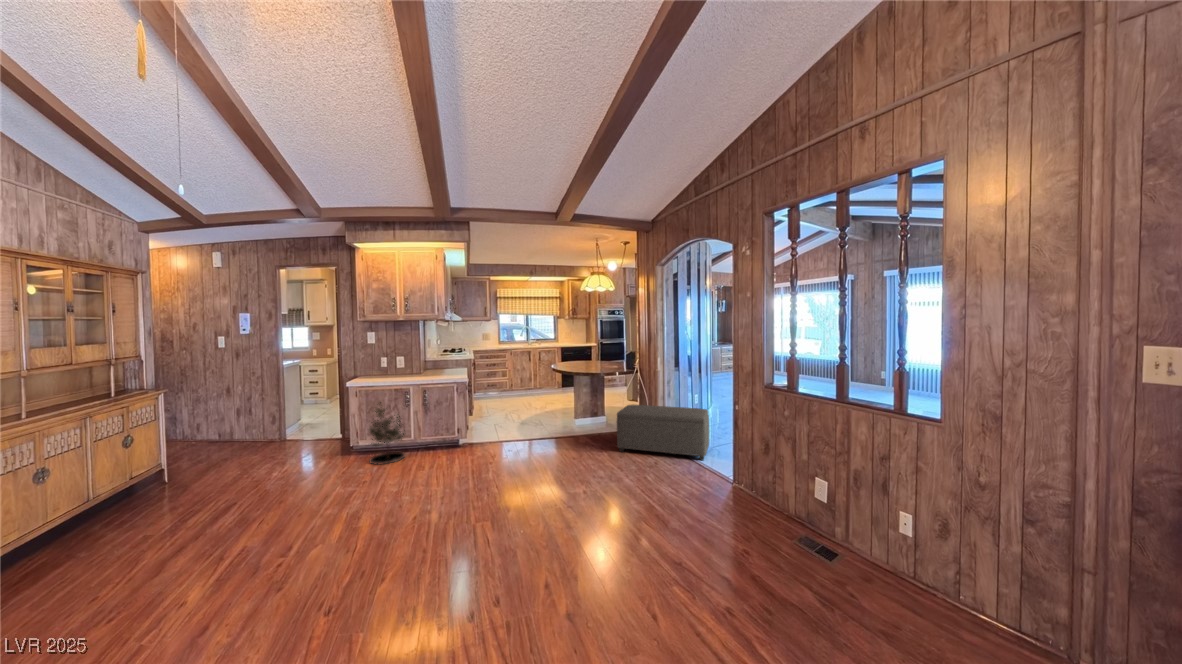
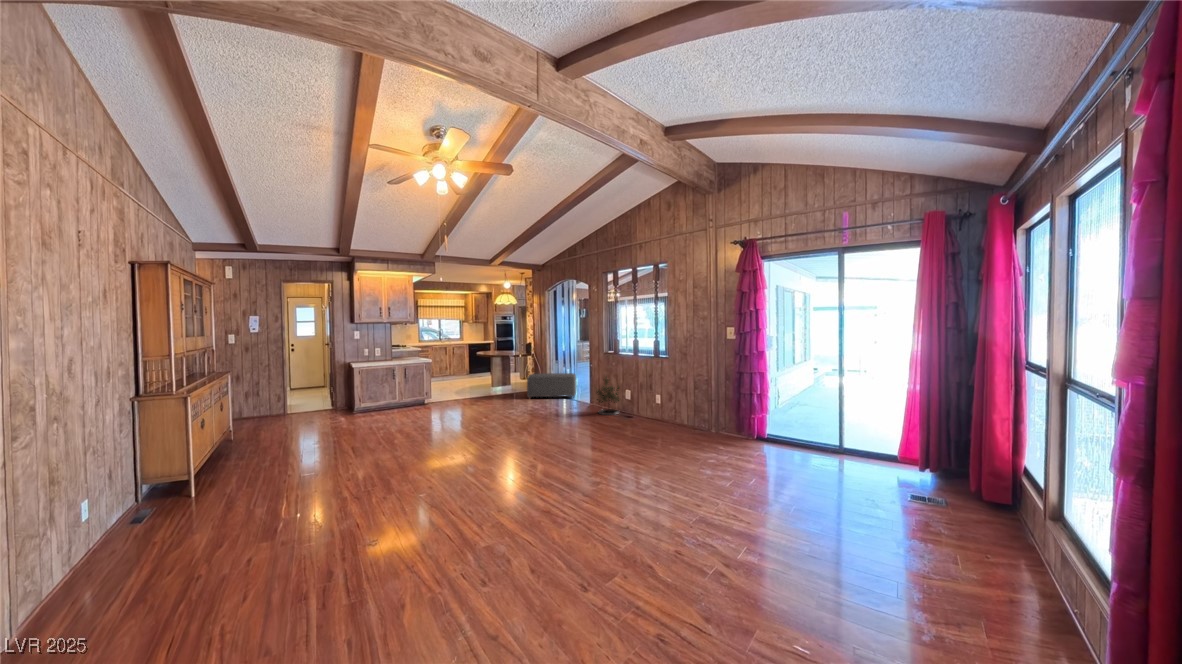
potted tree: present [369,402,405,465] -> present [597,377,619,415]

